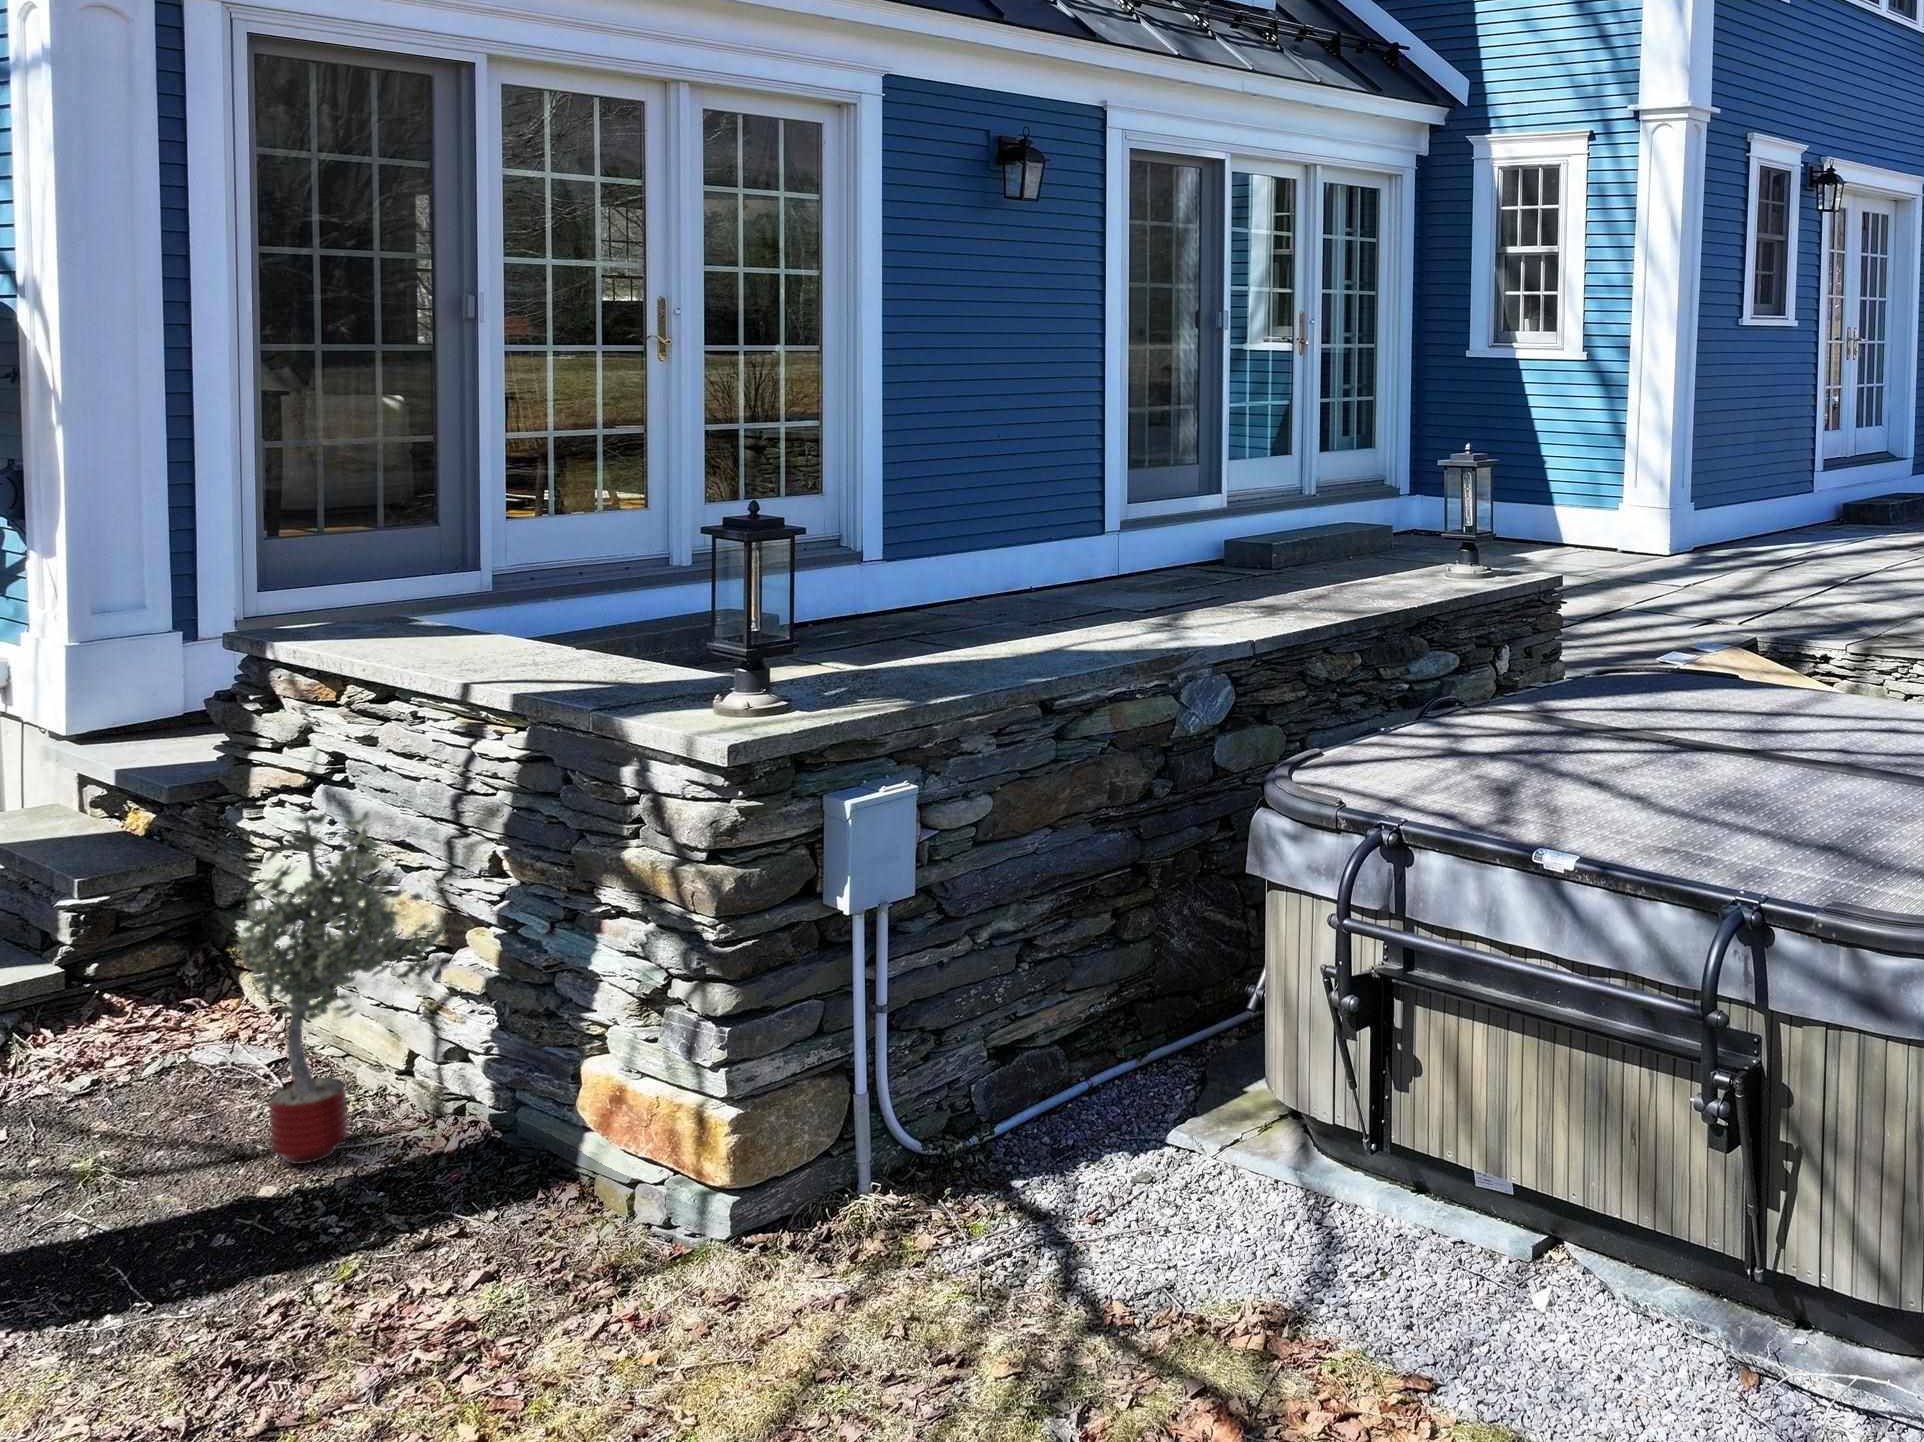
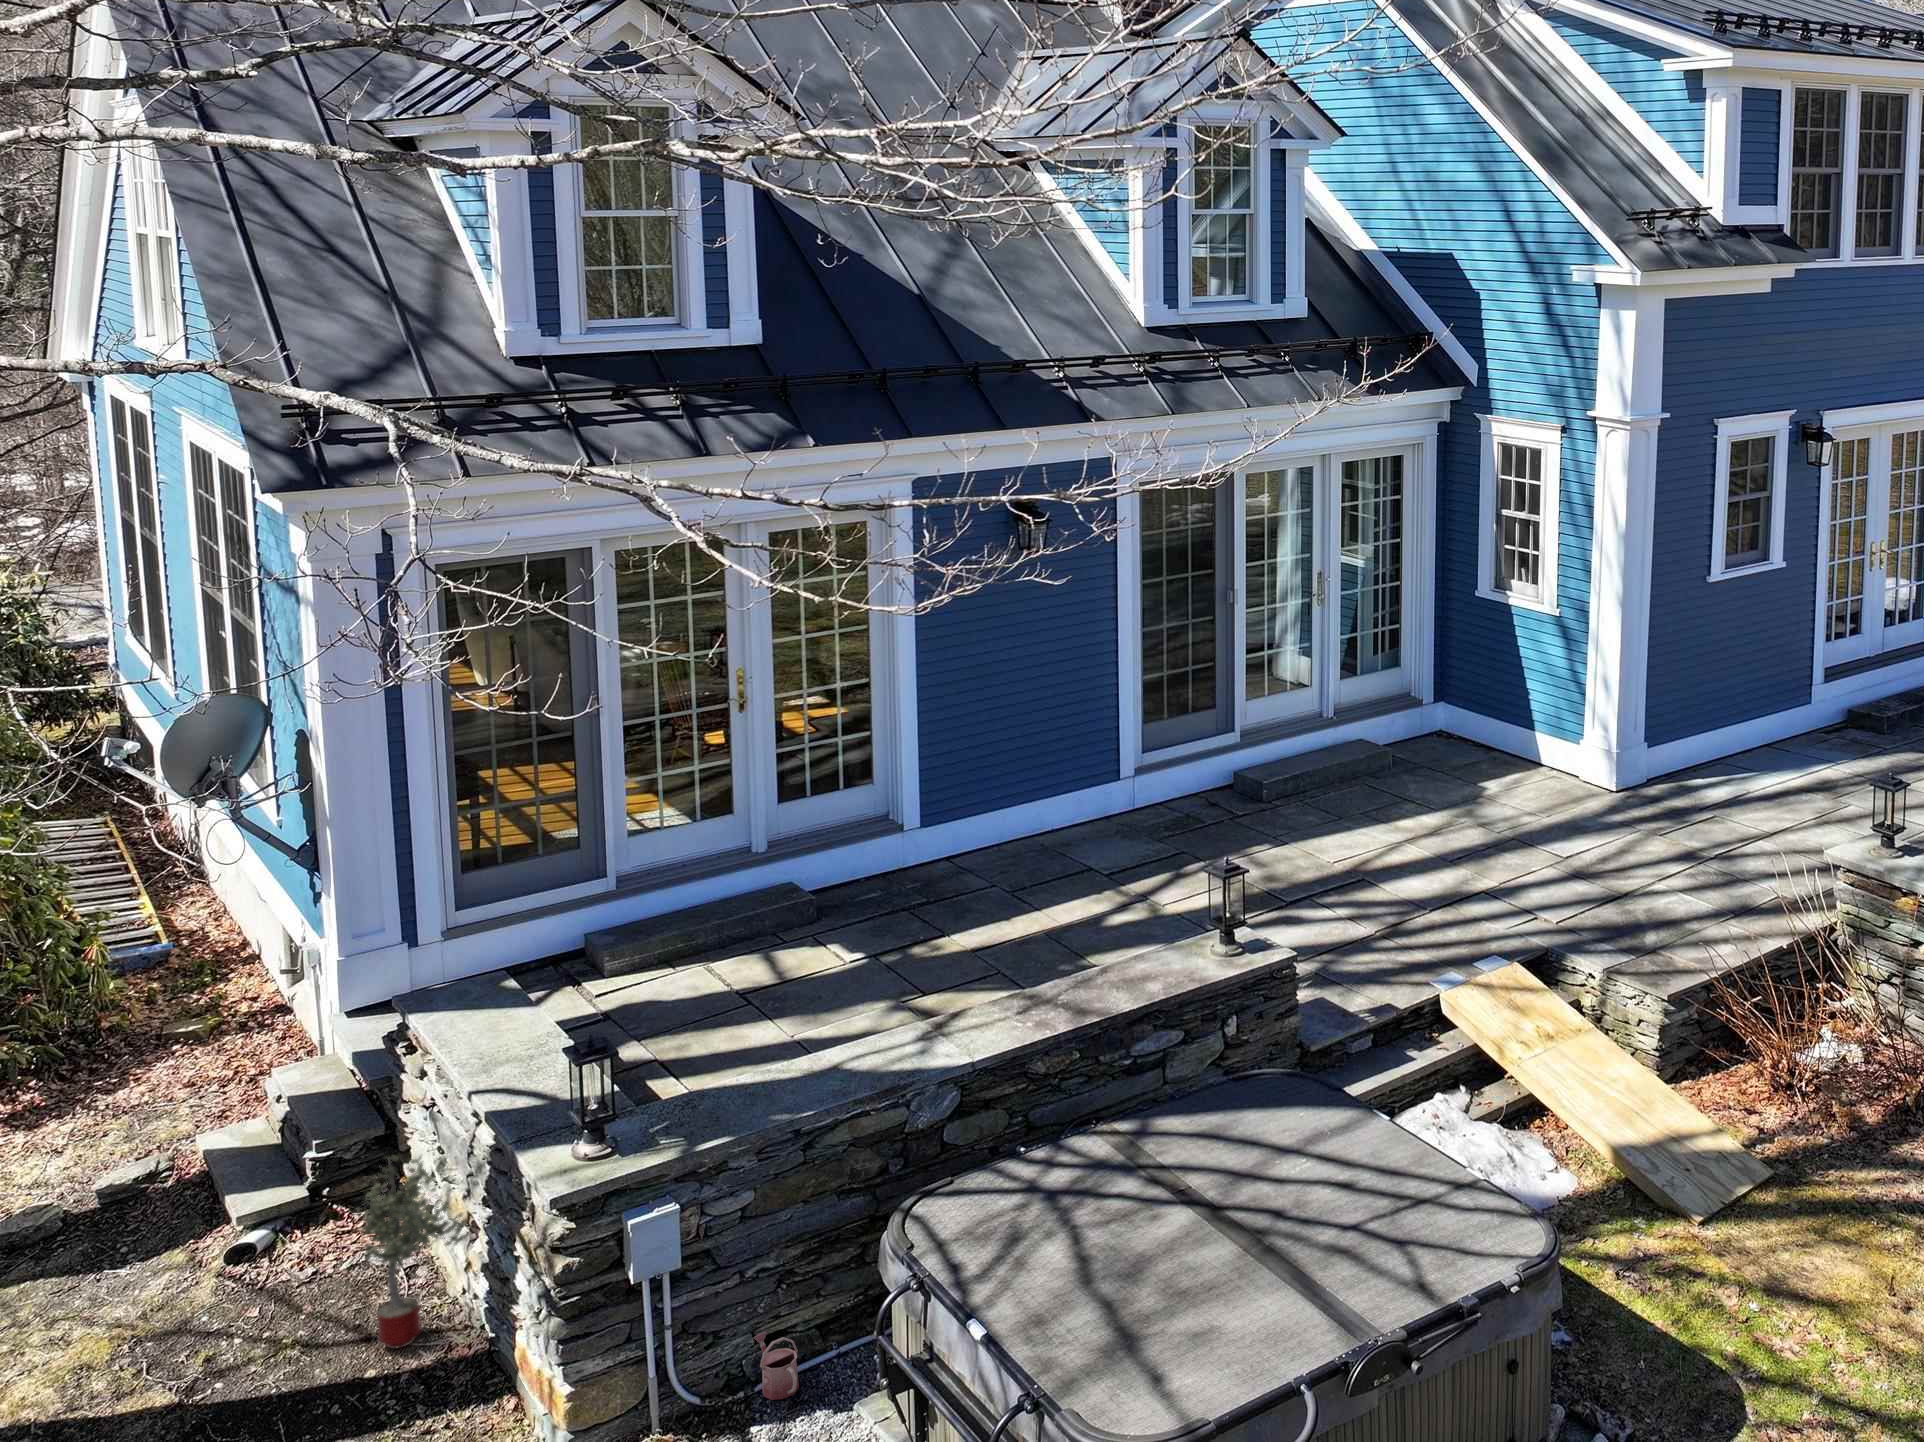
watering can: none [984,1069,1092,1172] -> present [754,1332,799,1400]

